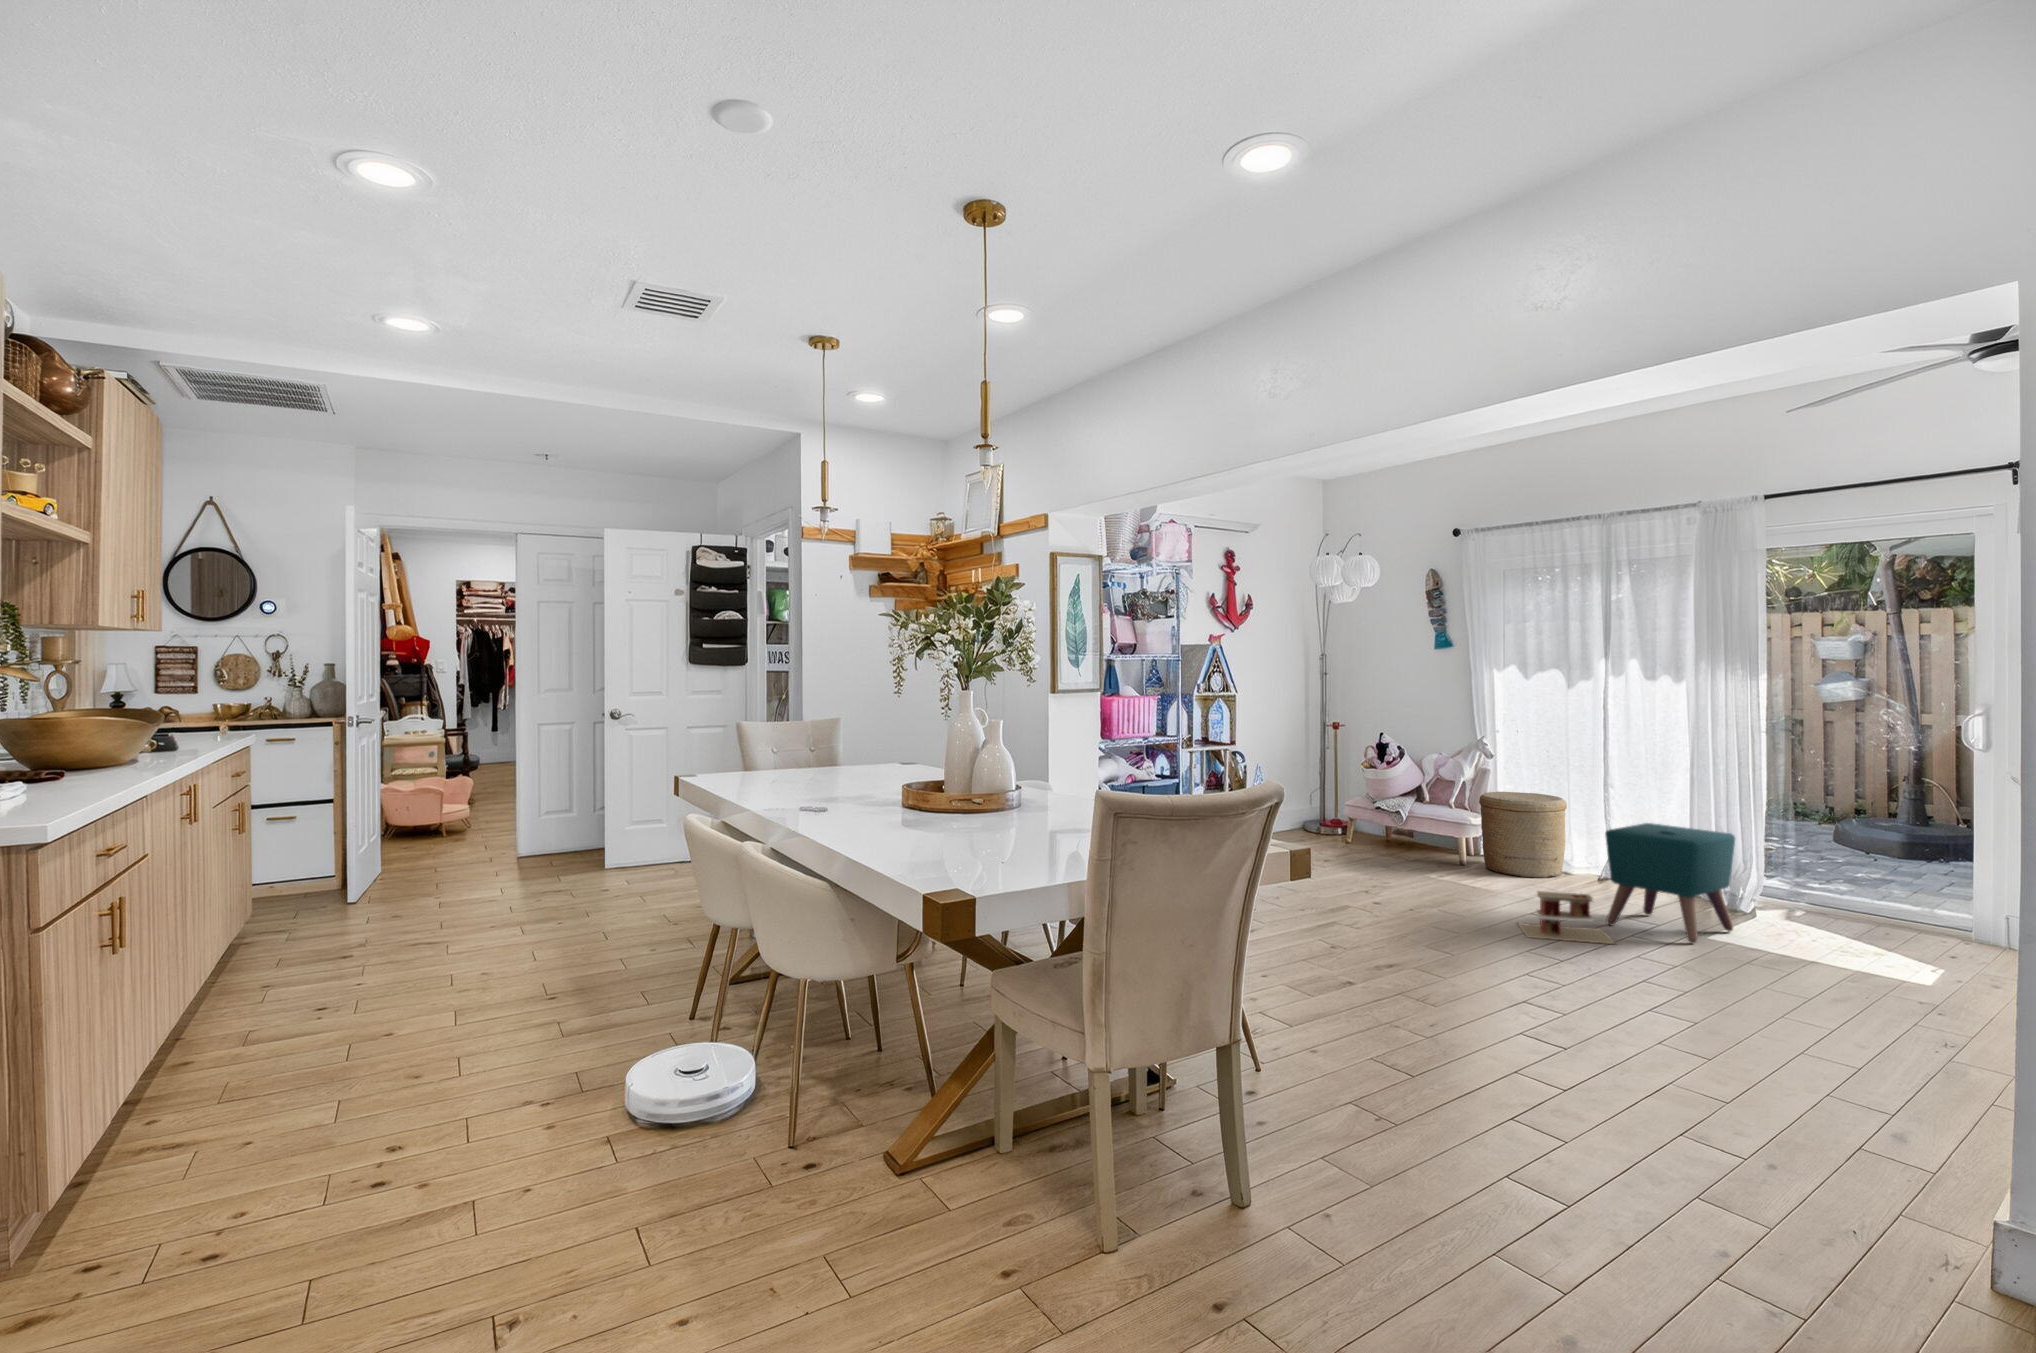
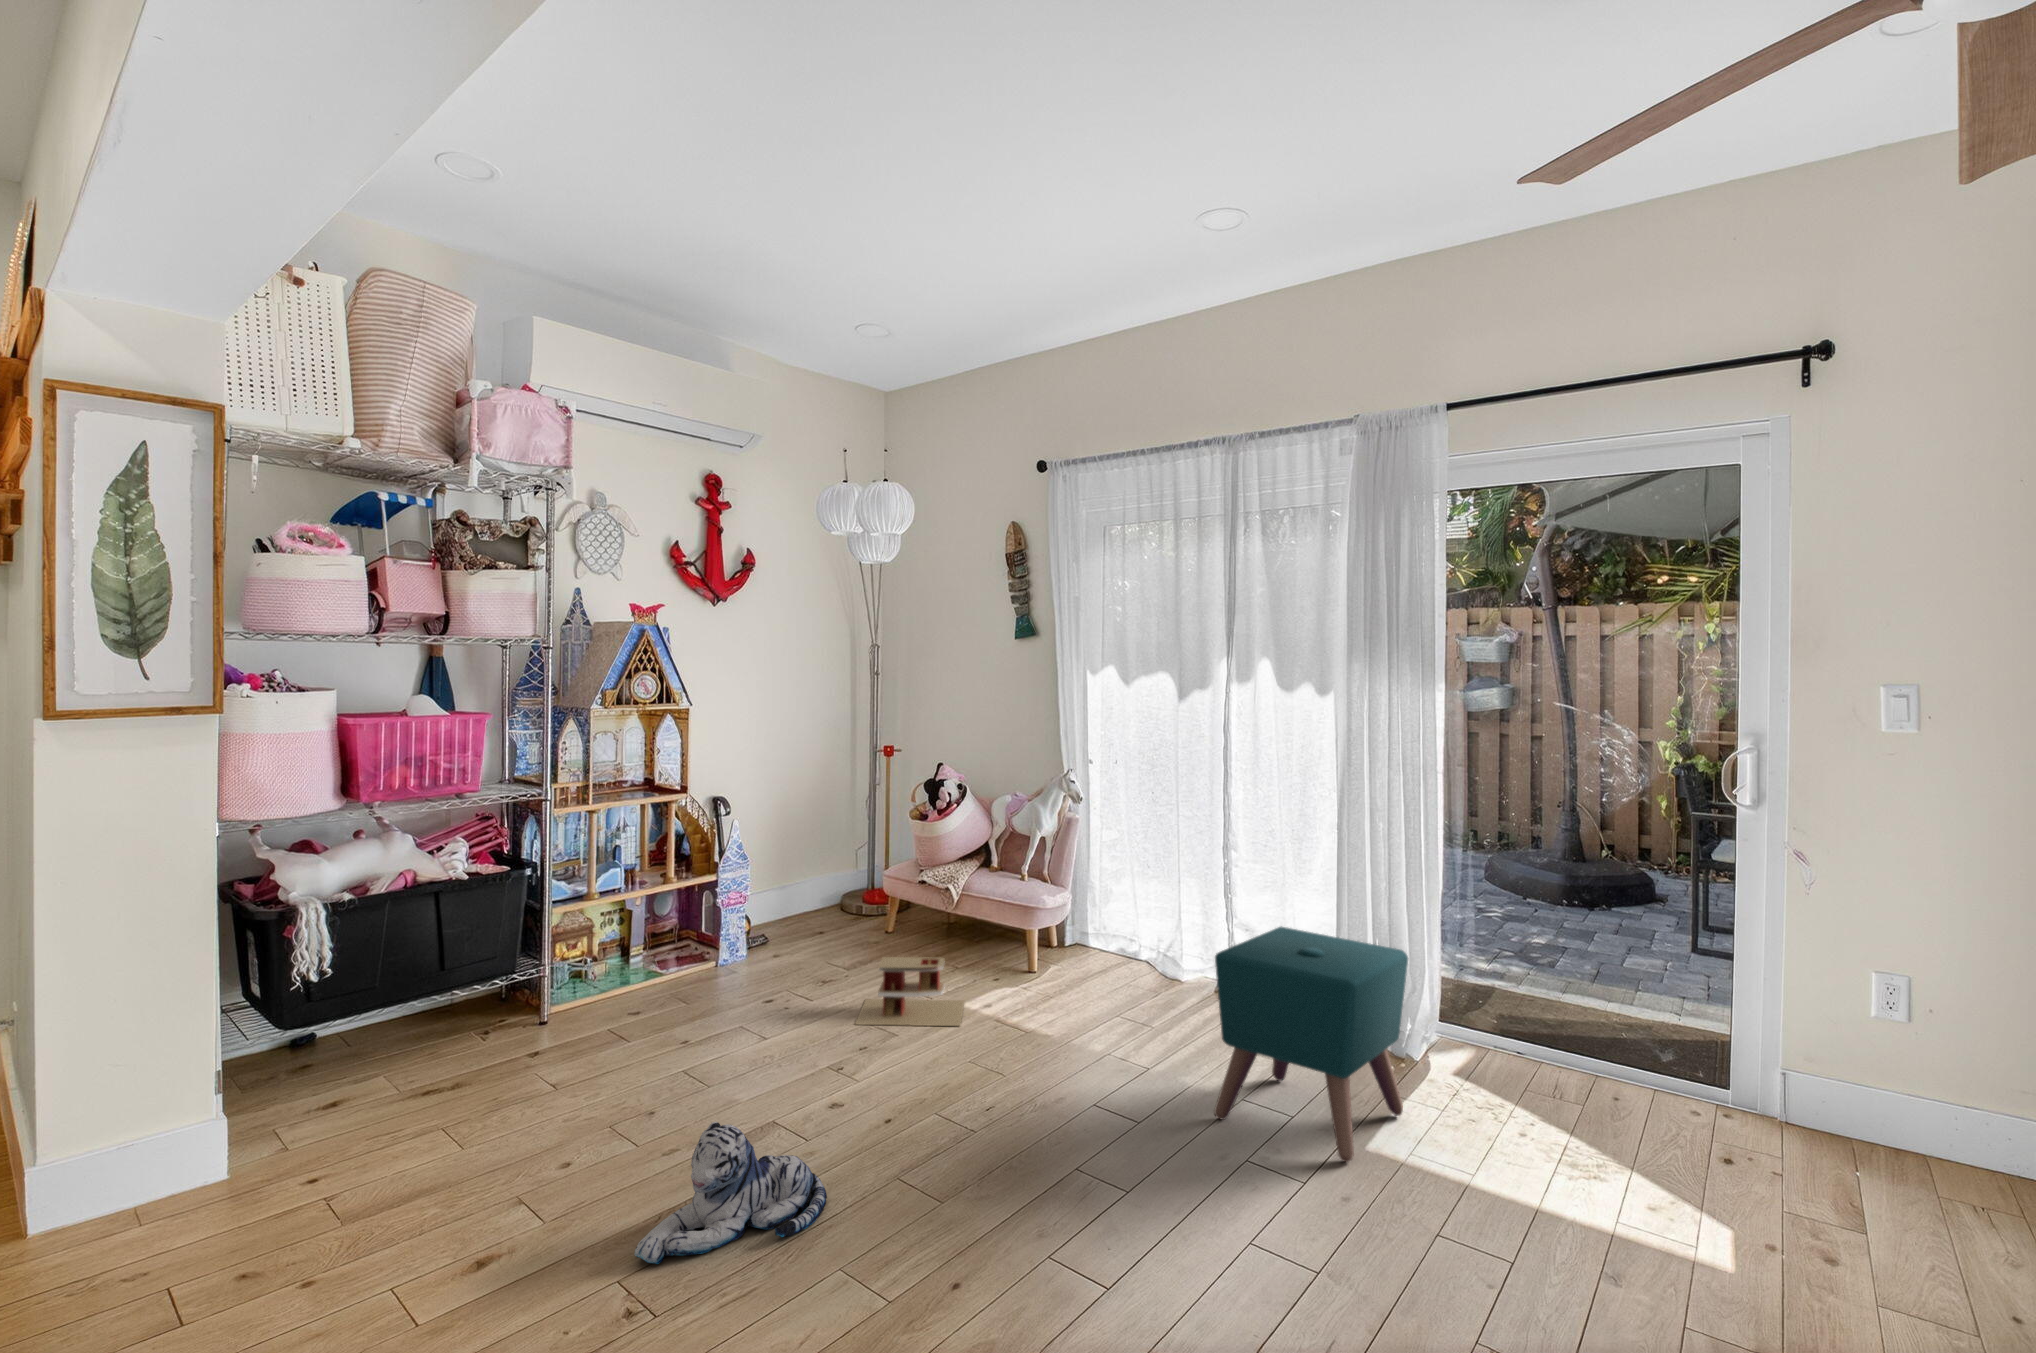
woven basket: present [1479,792,1567,878] -> none [1056,855,1176,994]
plush toy: none [1316,886,1396,942] -> present [635,1122,827,1264]
toy house: present [1518,891,1615,944] -> present [855,957,964,1026]

